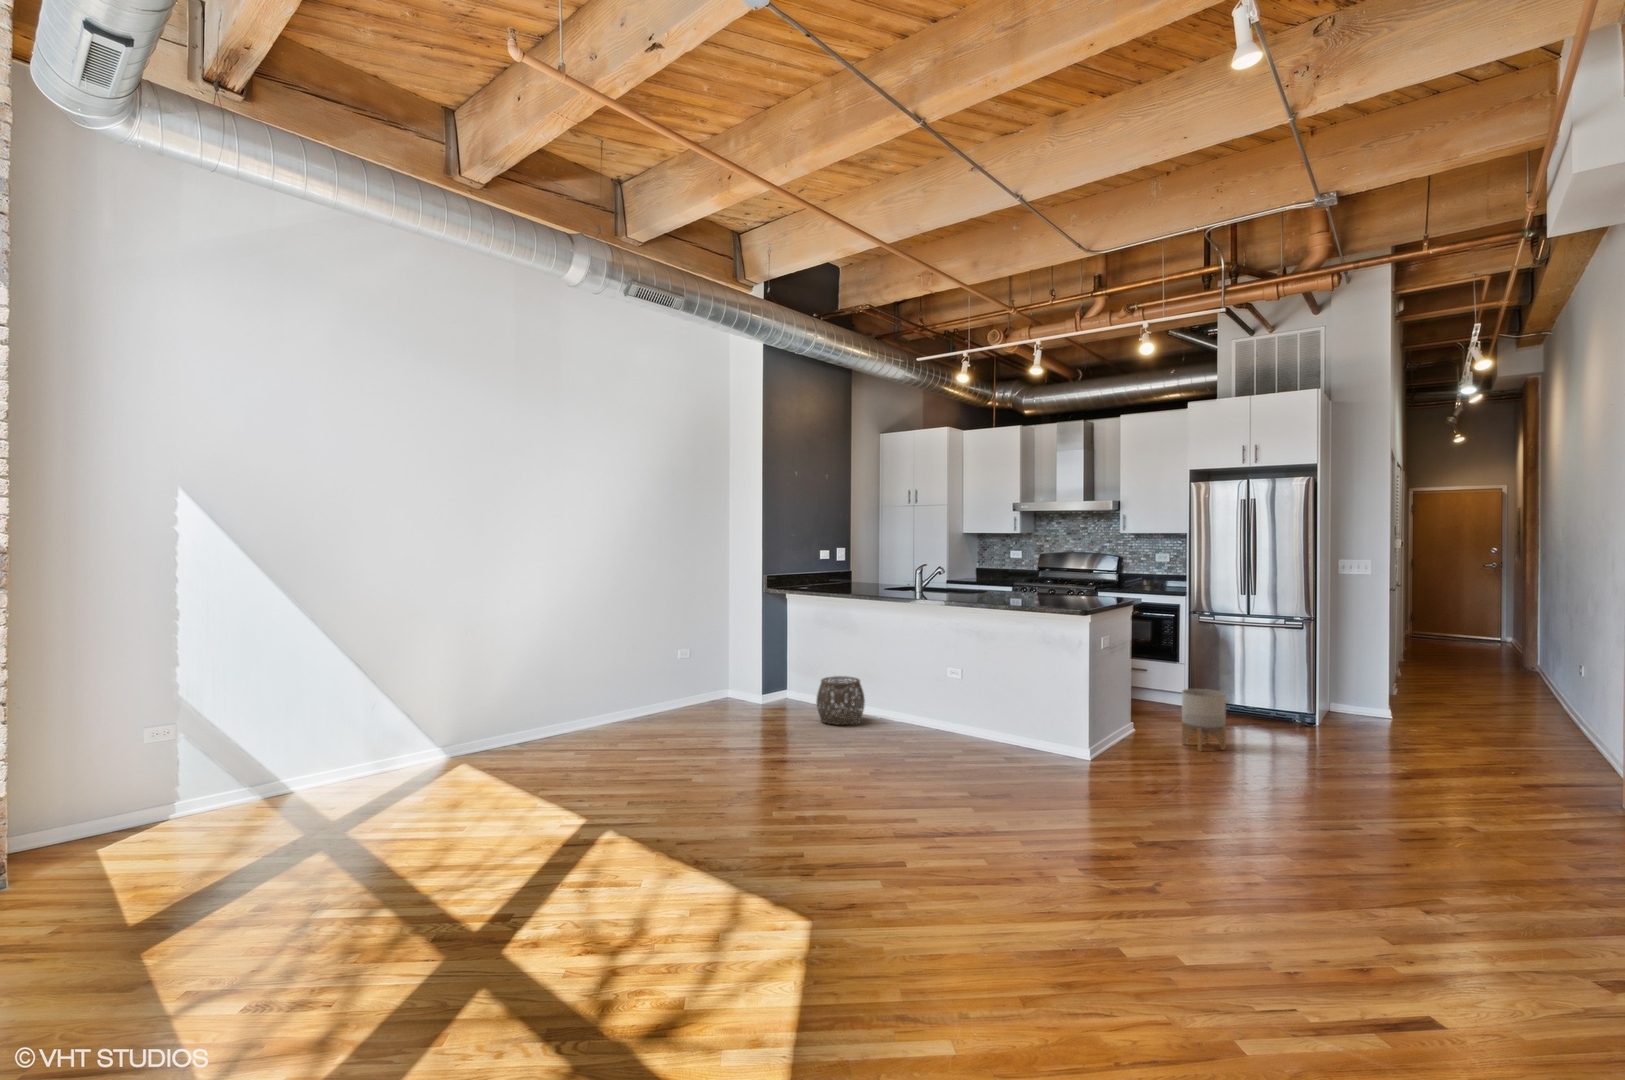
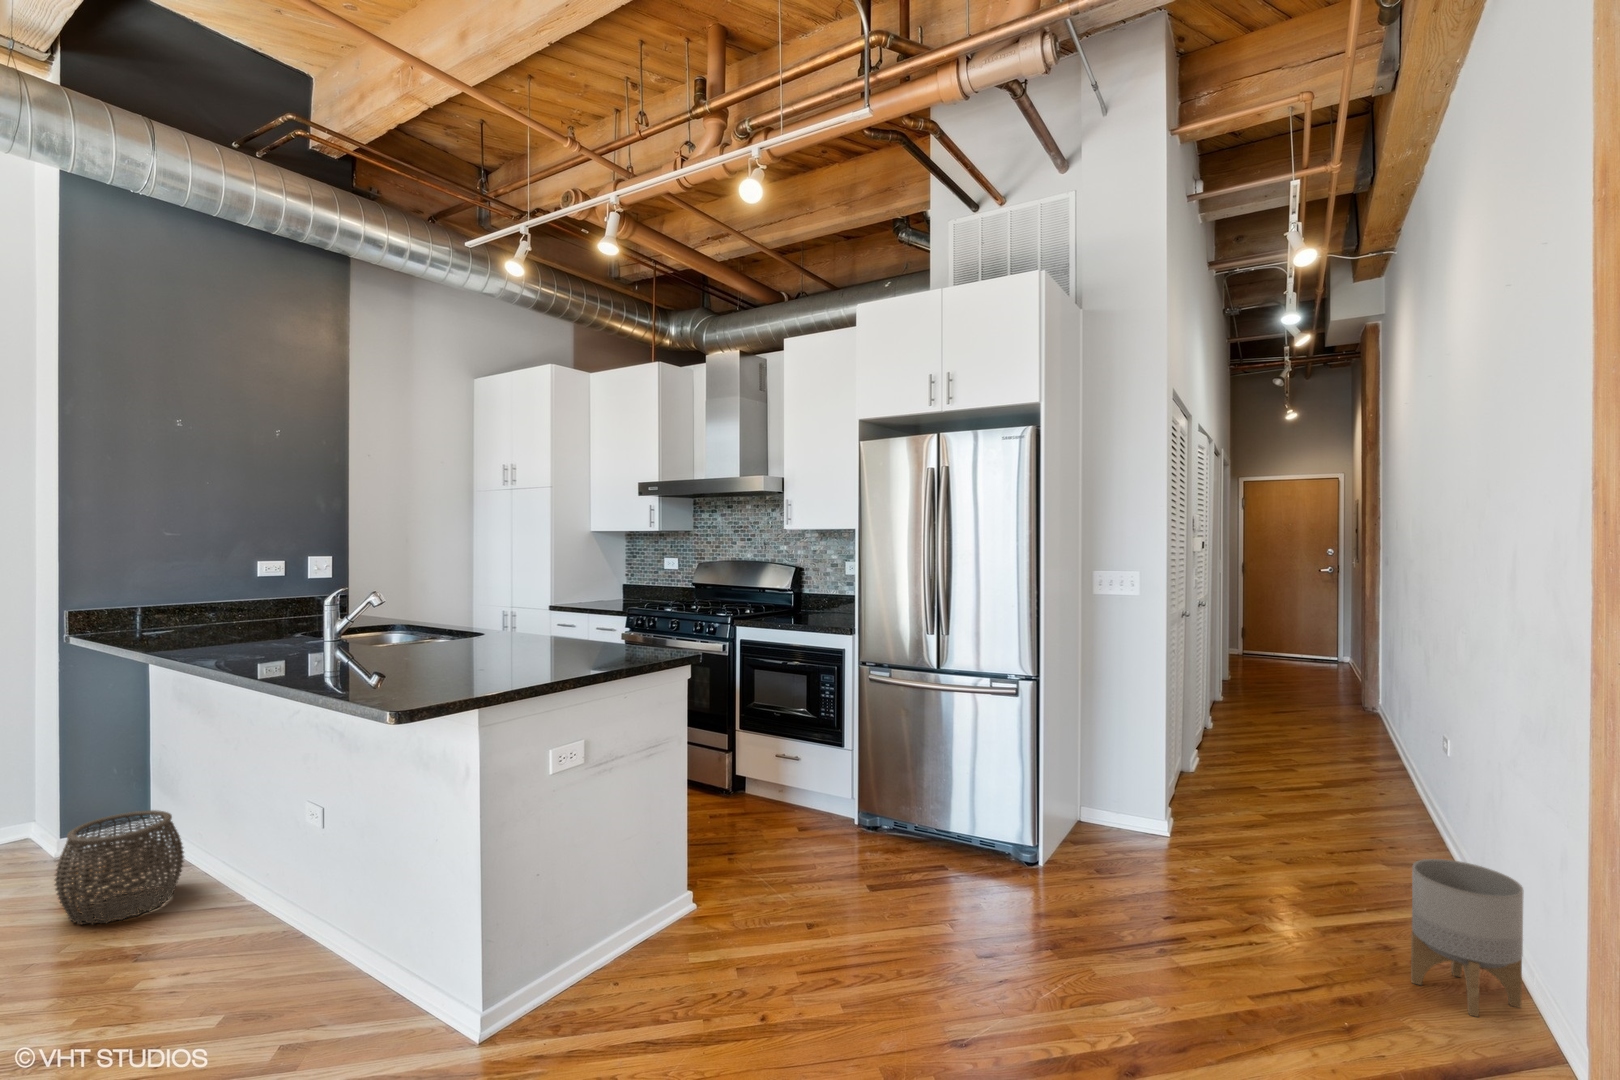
planter: present [1182,689,1226,751] -> present [1411,859,1524,1017]

